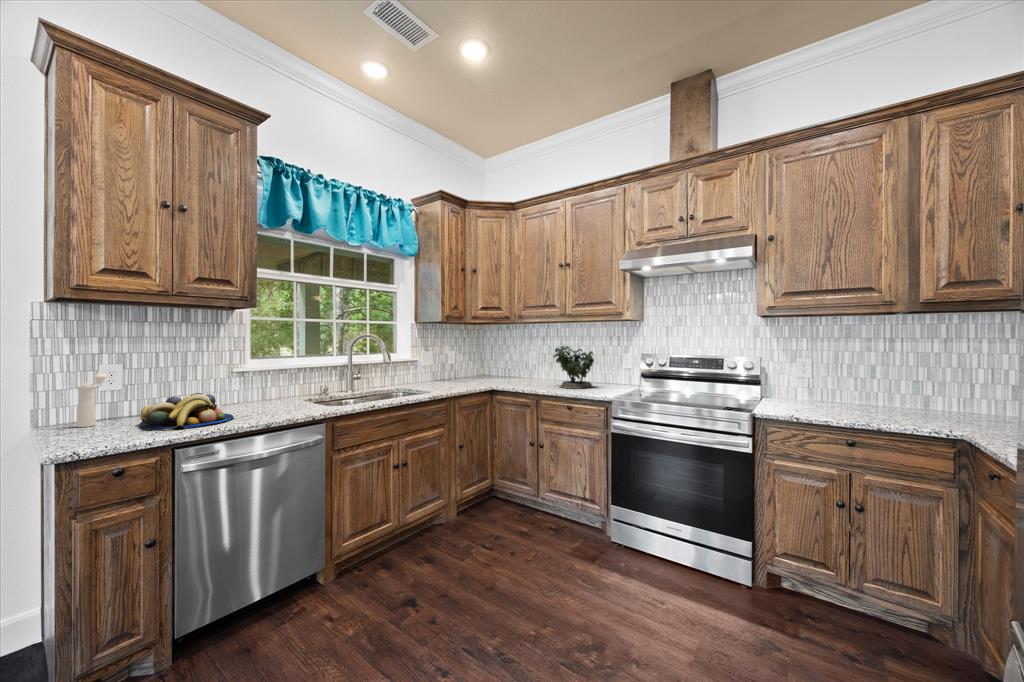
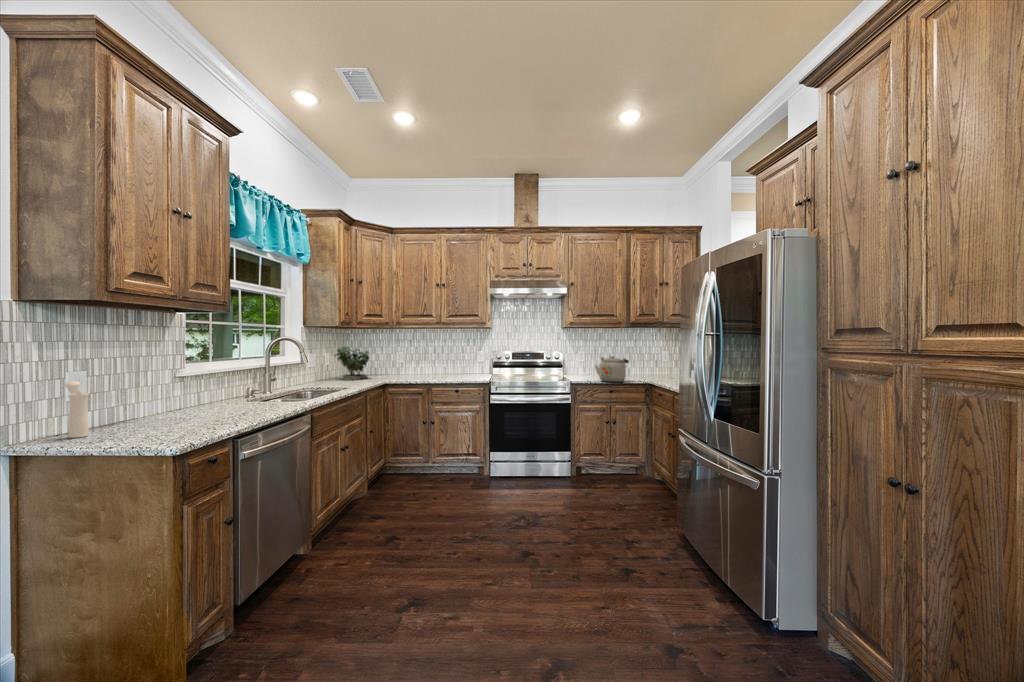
potted plant: present [553,346,594,389] -> present [335,347,369,380]
kettle: none [805,366,883,416] -> present [595,356,629,382]
fruit bowl: present [140,393,234,430] -> none [146,396,238,430]

